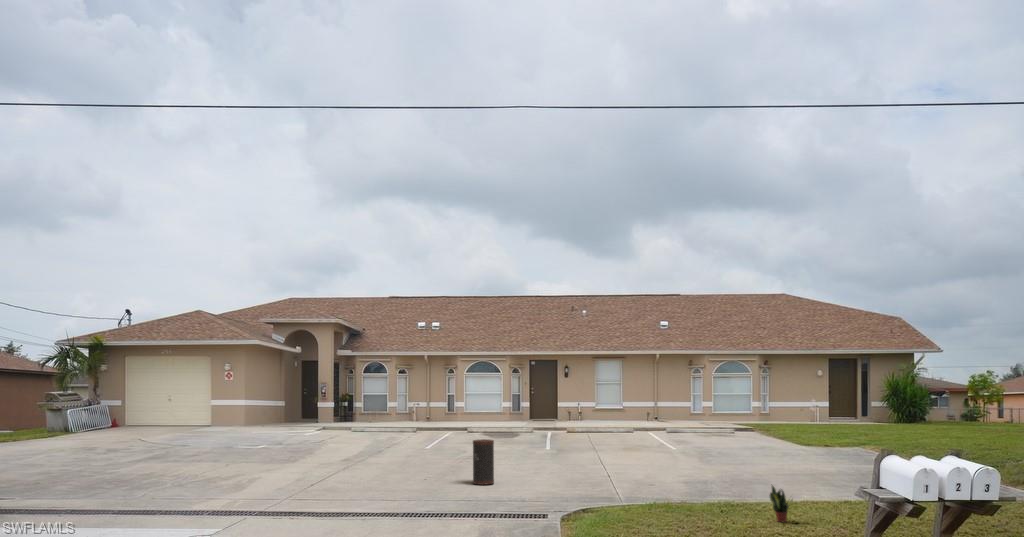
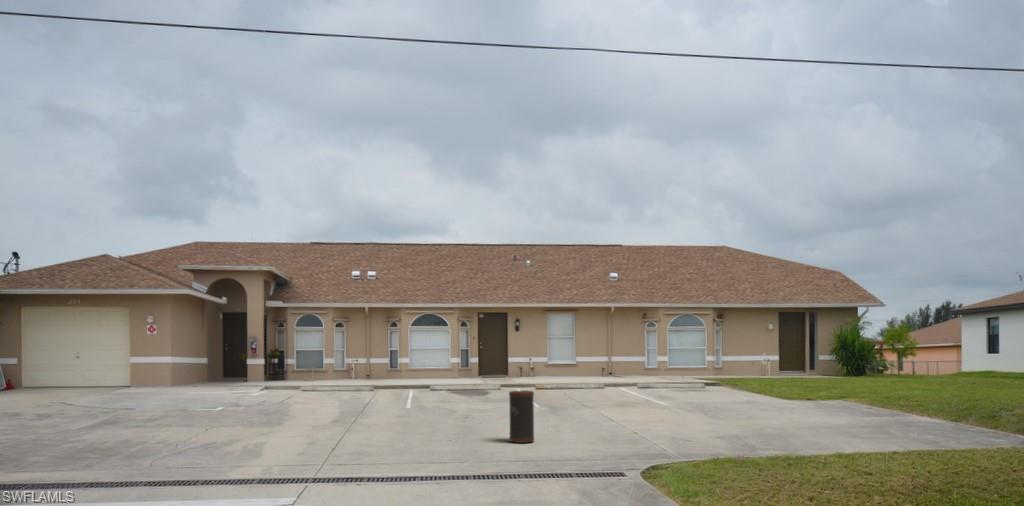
potted plant: present [770,486,789,522] -> none [900,433,930,477]

